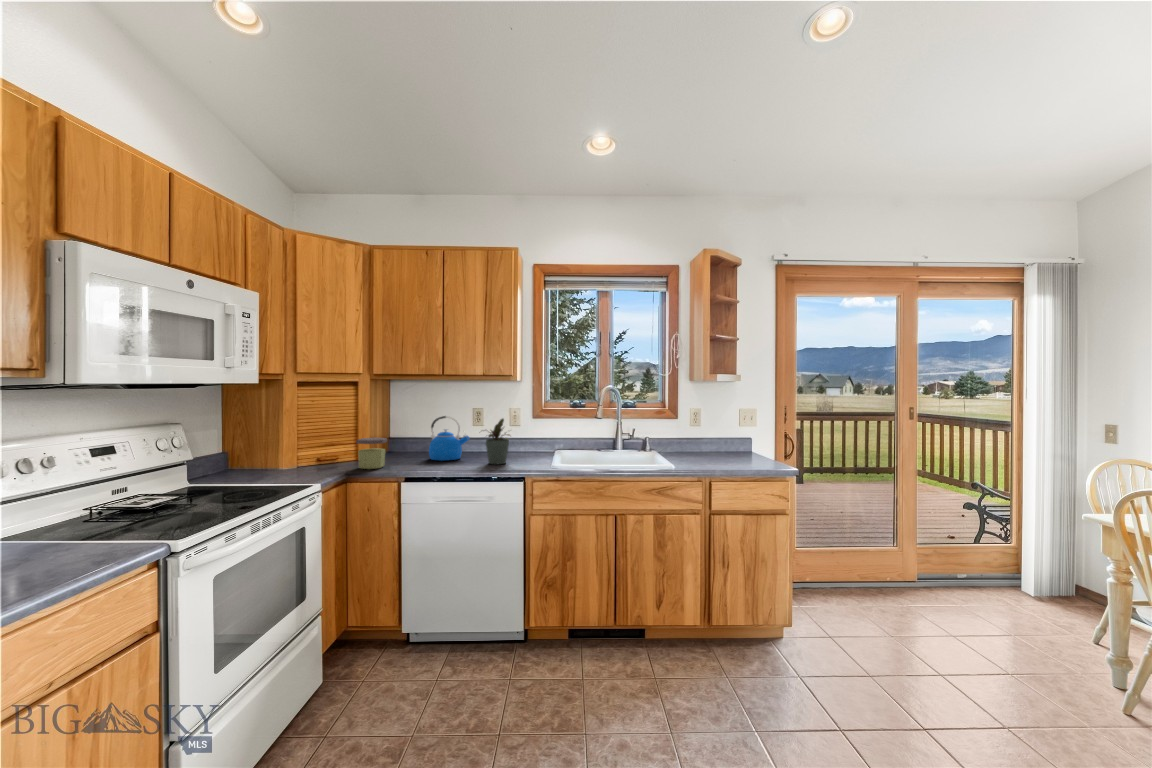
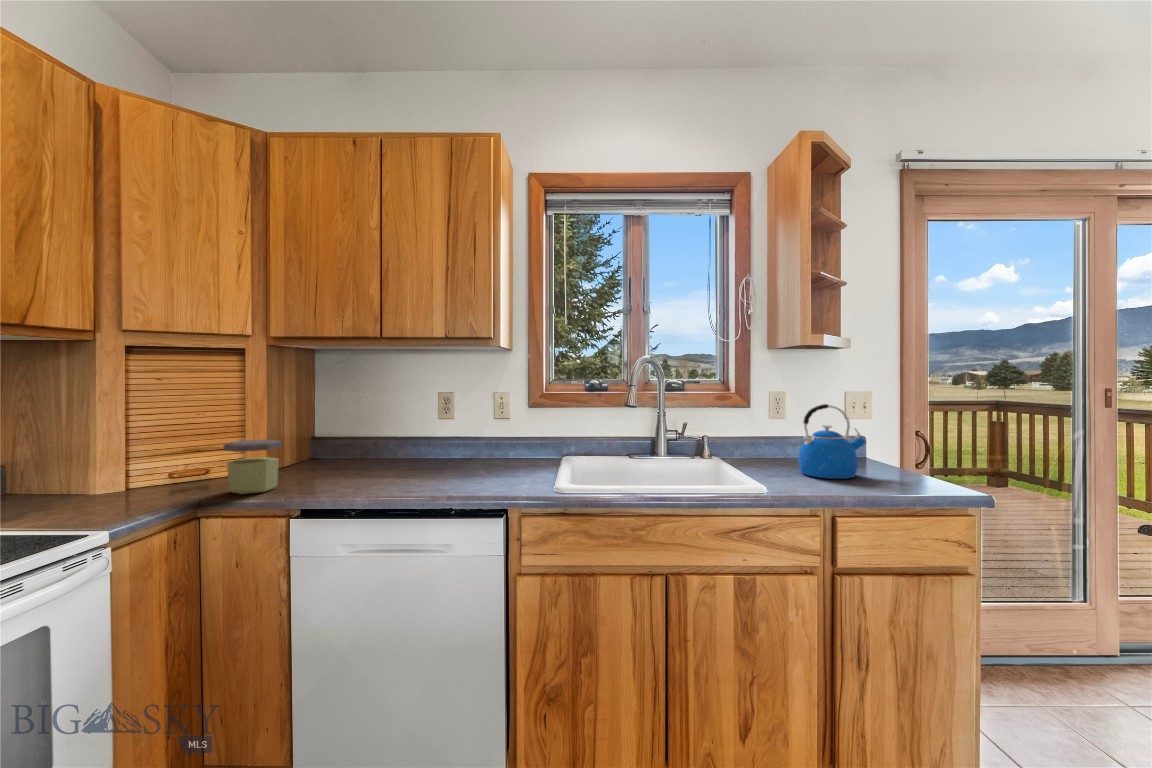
kettle: present [429,416,470,461] -> present [798,404,866,479]
potted plant: present [486,419,510,464] -> none [437,407,494,483]

